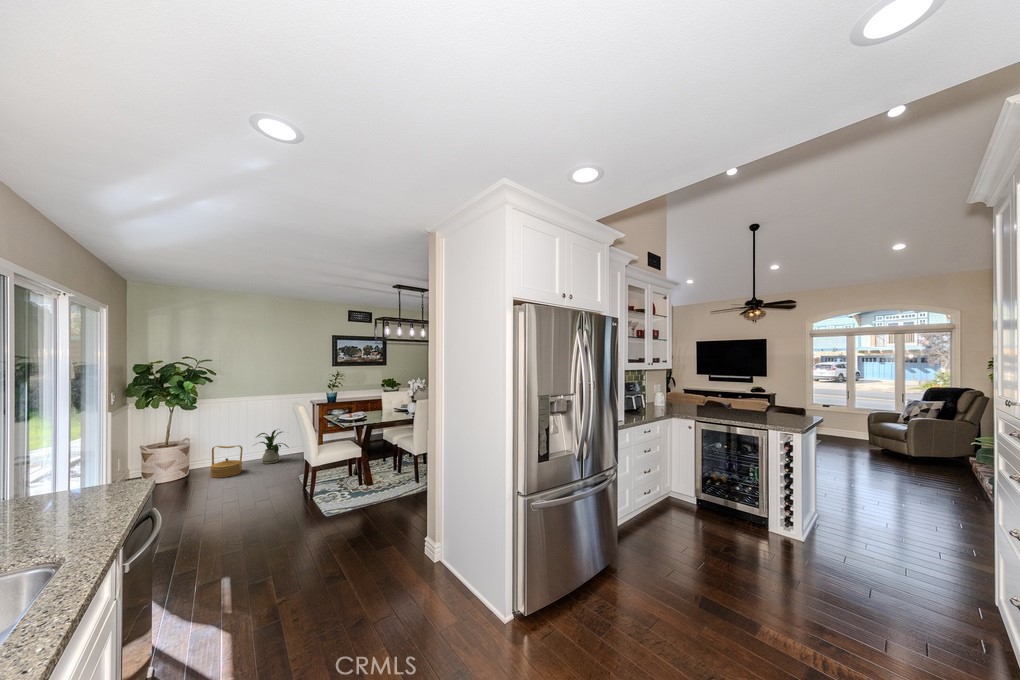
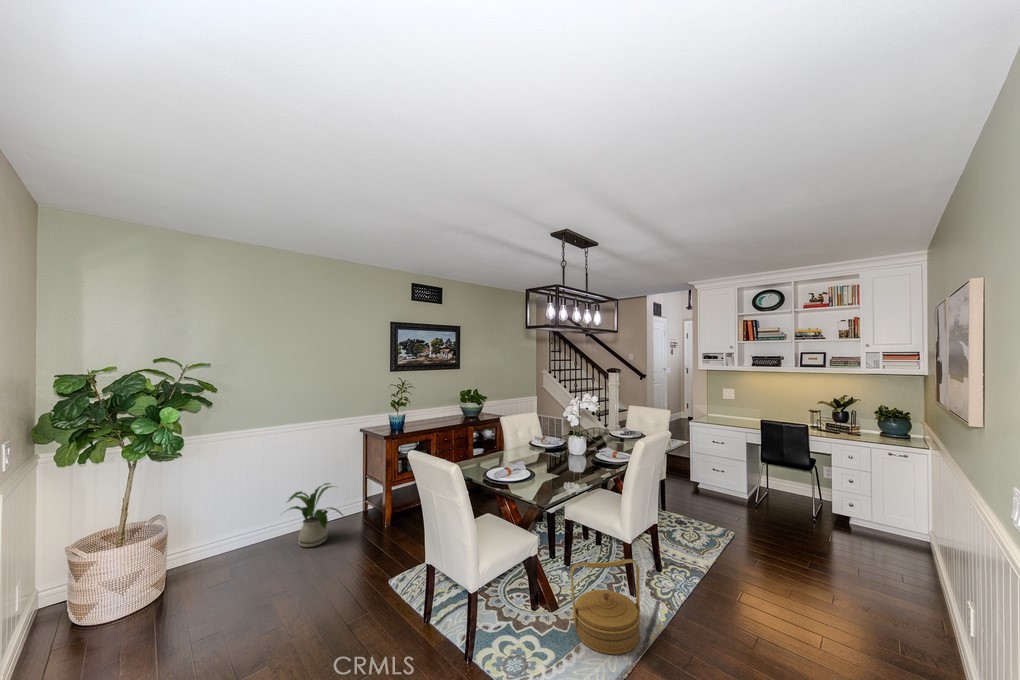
basket: present [210,445,243,478] -> present [570,559,640,655]

